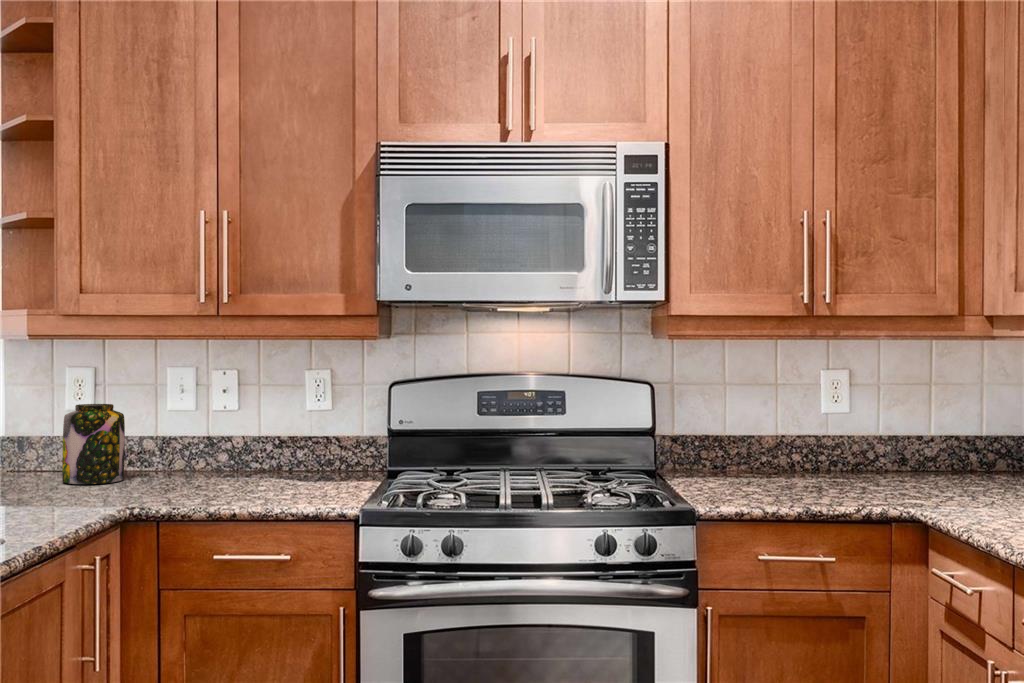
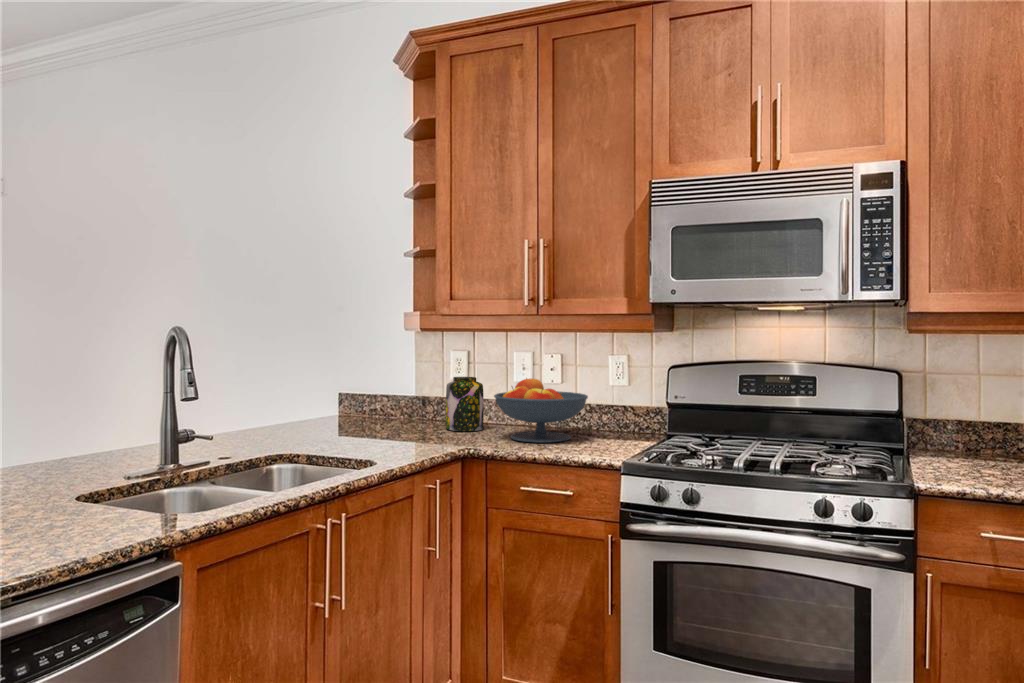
fruit bowl: none [148,402,287,493] -> present [494,378,588,443]

